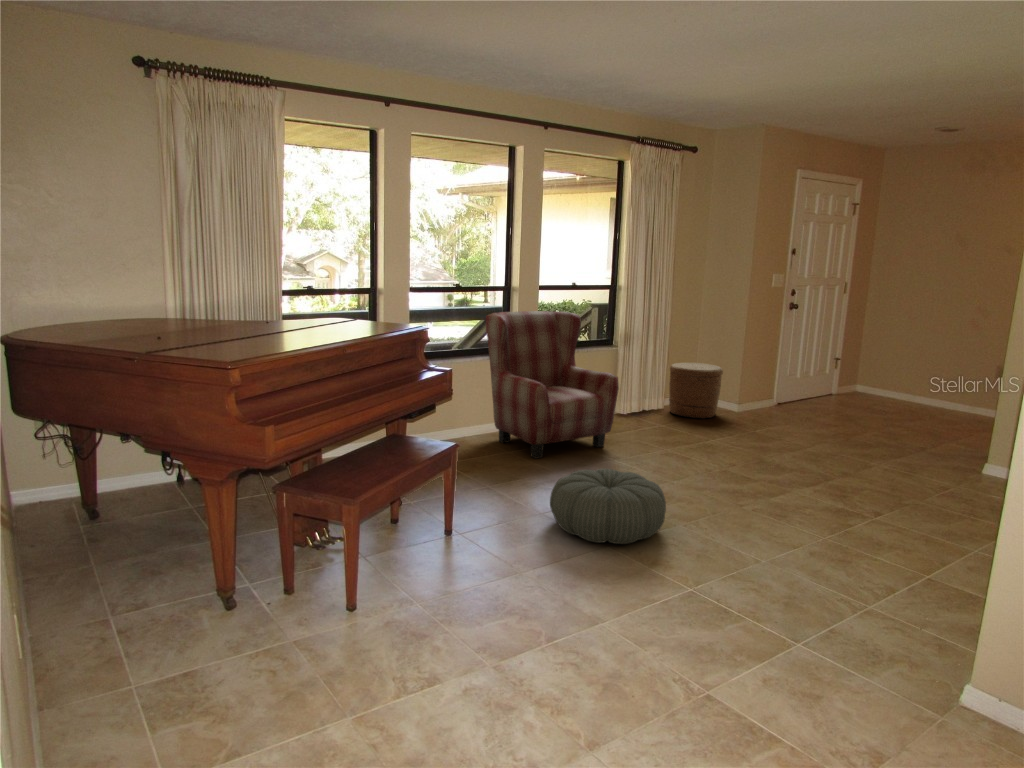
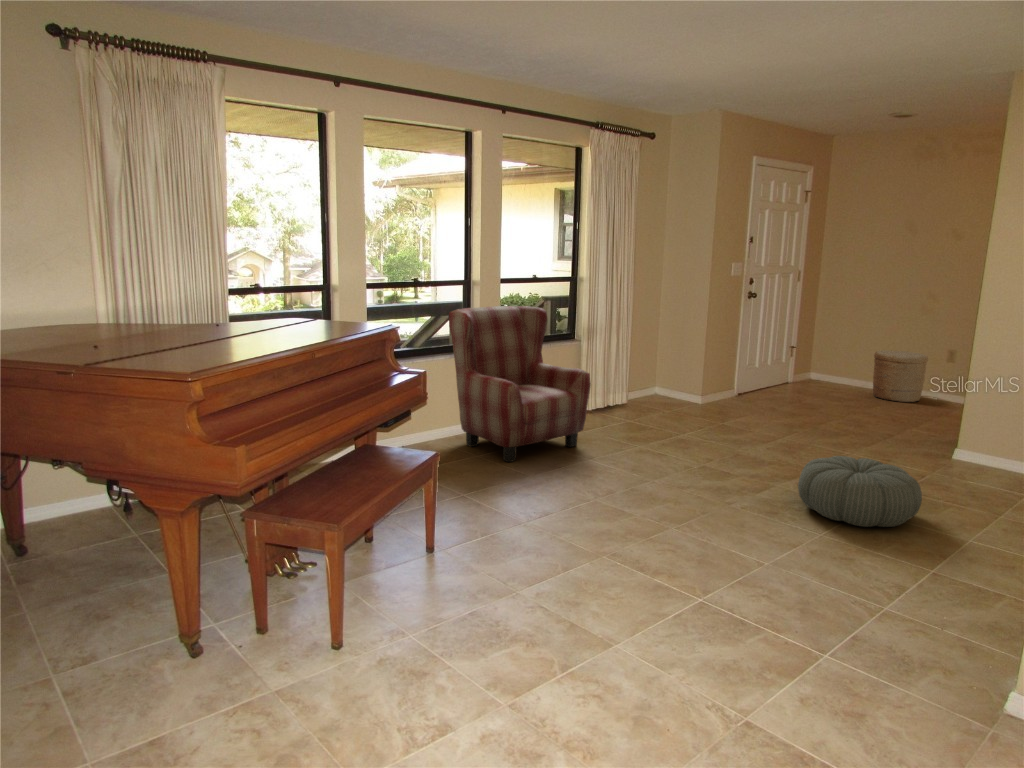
woven basket: present [669,363,723,419] -> present [873,350,928,402]
pouf: present [550,469,666,544] -> present [798,456,922,527]

